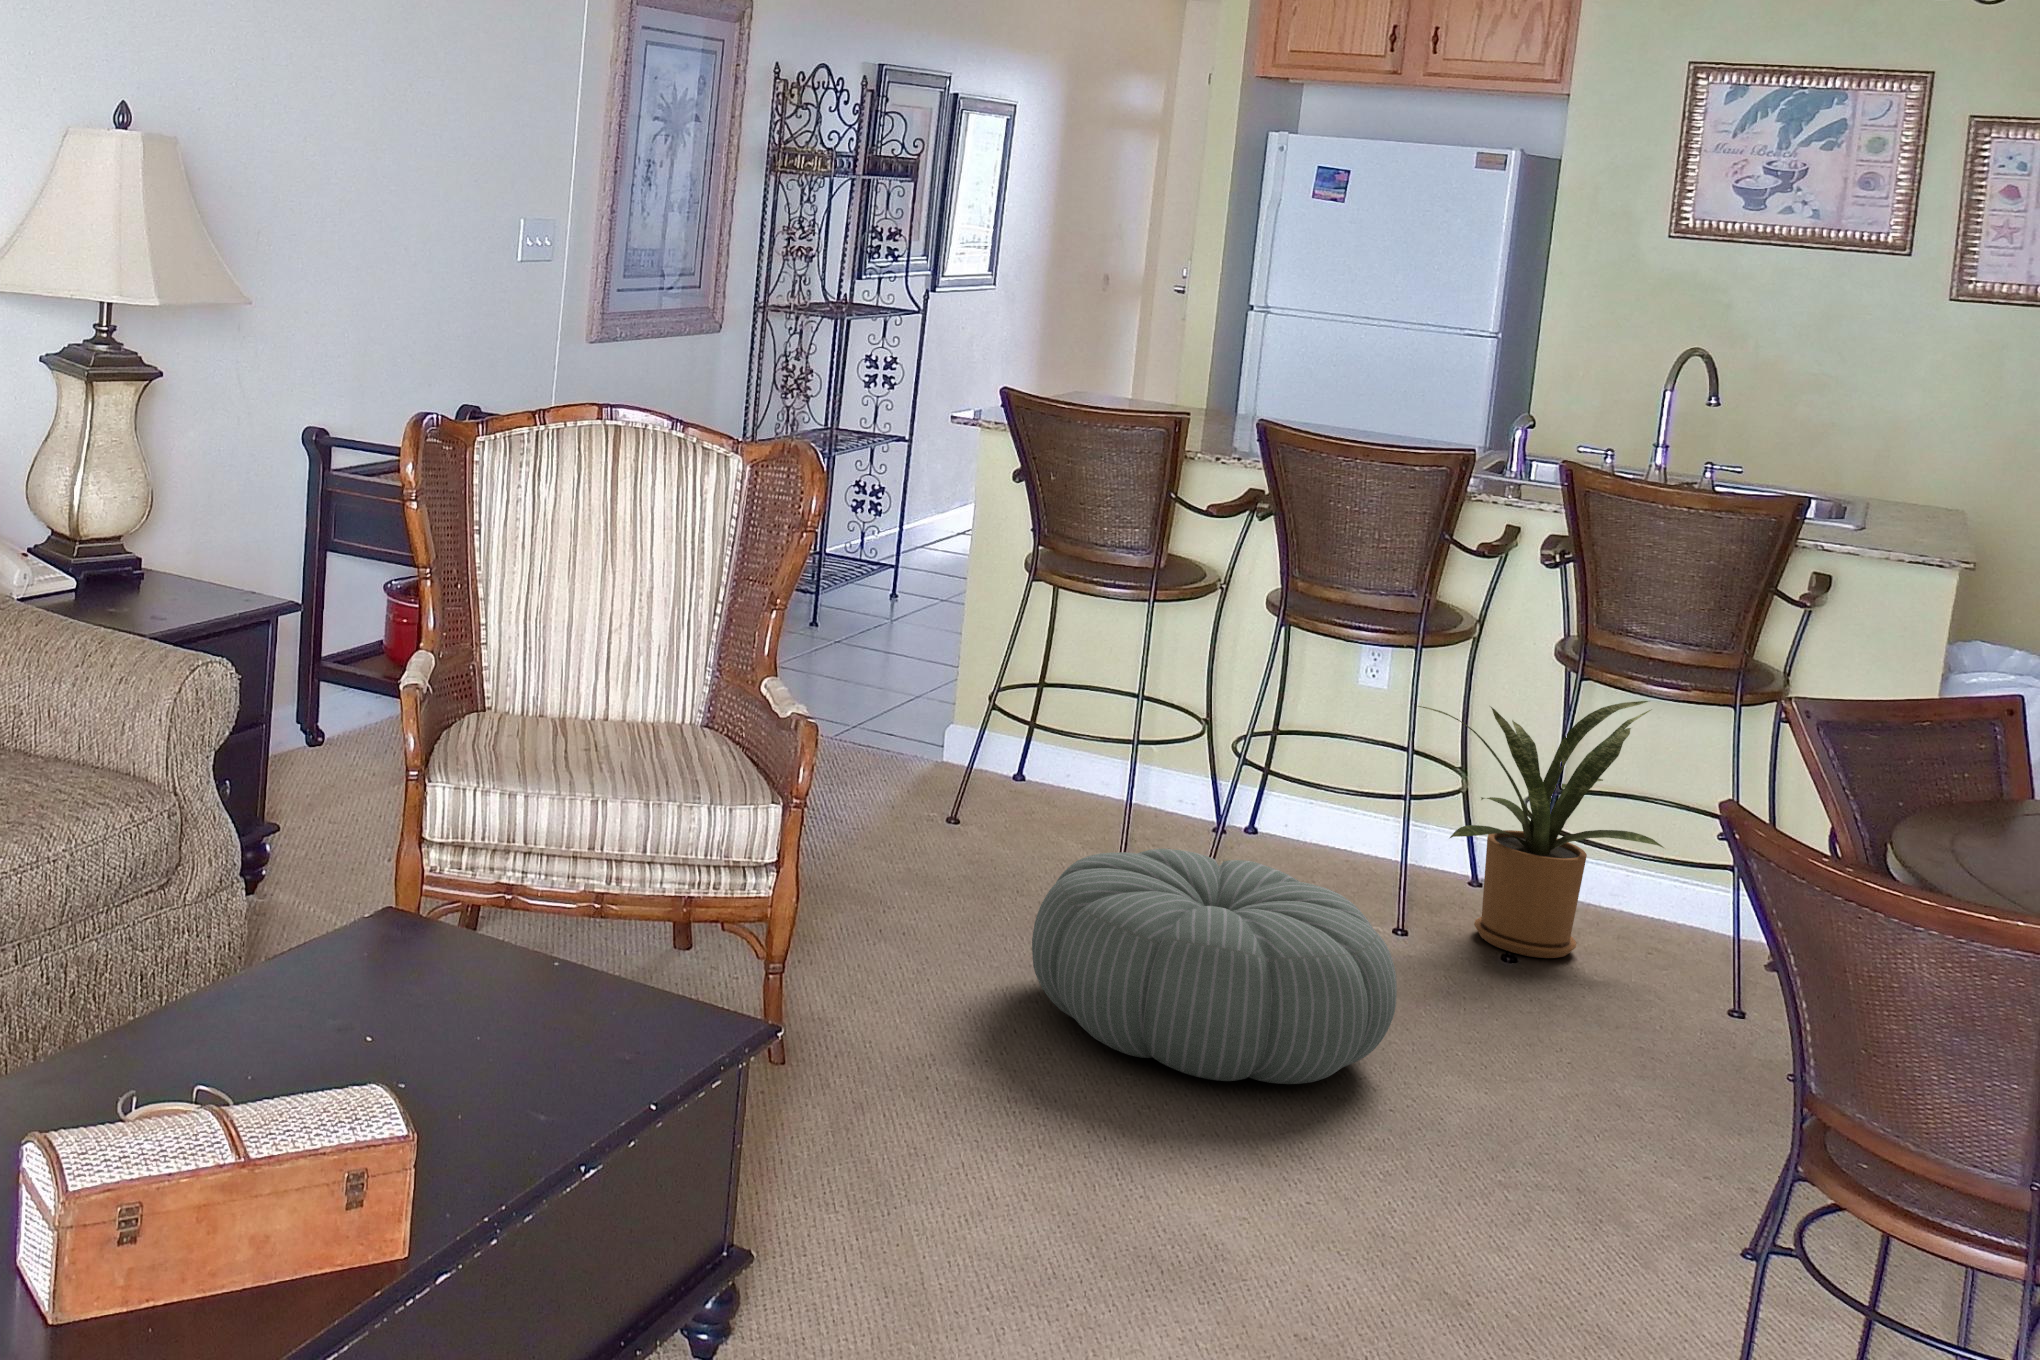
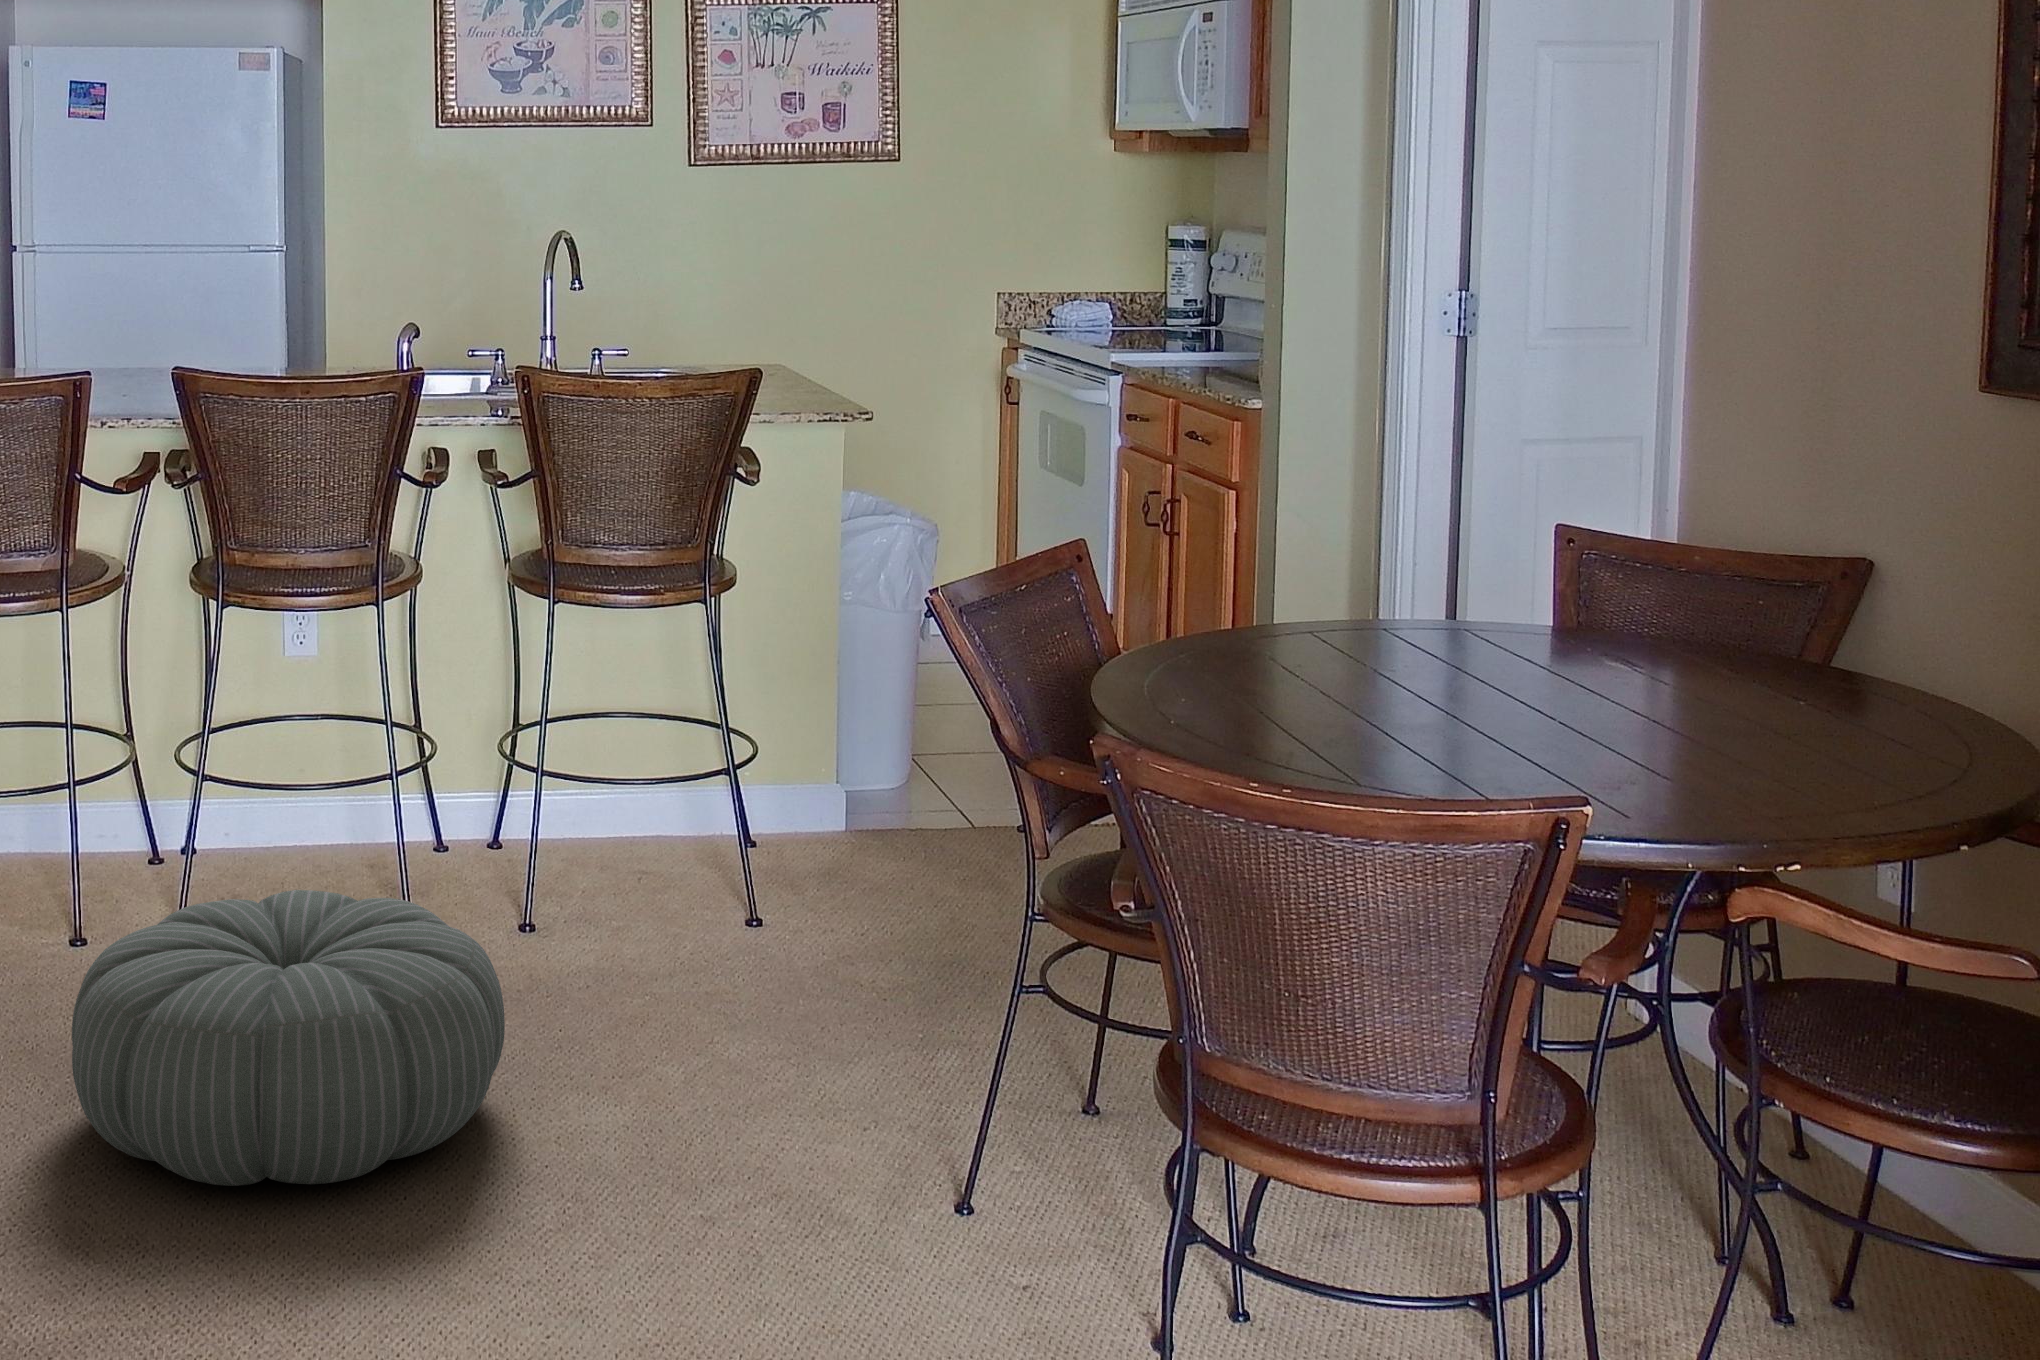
house plant: present [1418,701,1664,958] -> none [380,597,641,900]

